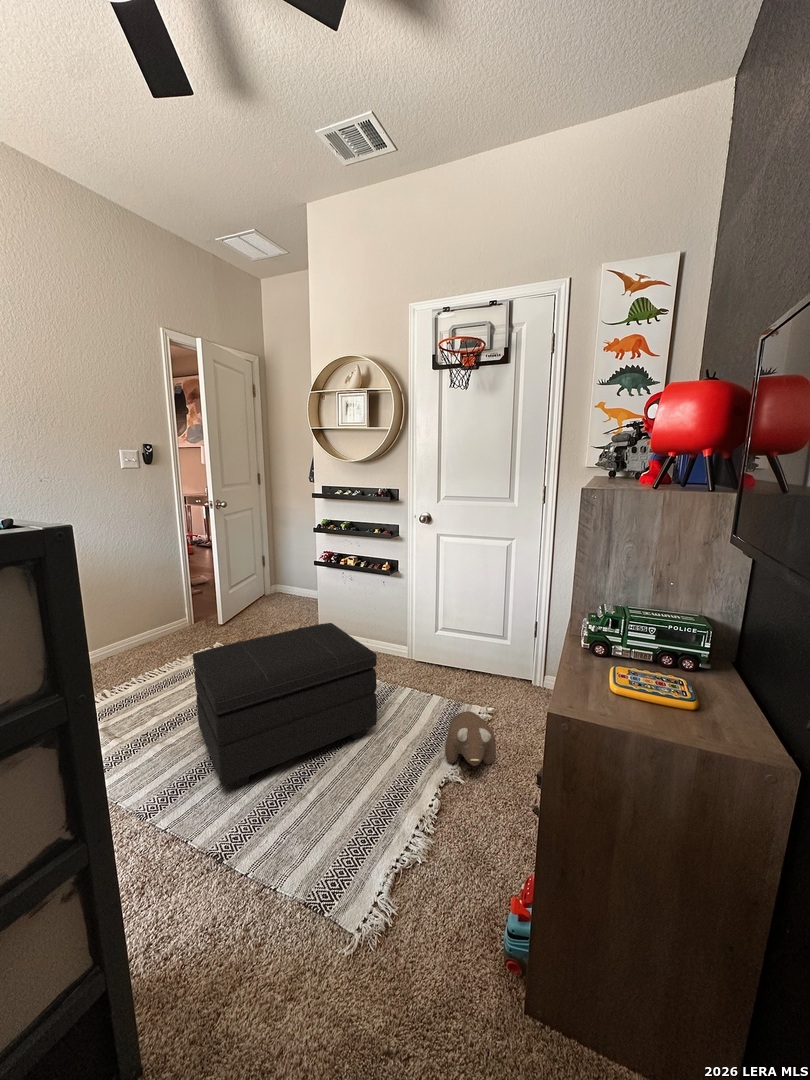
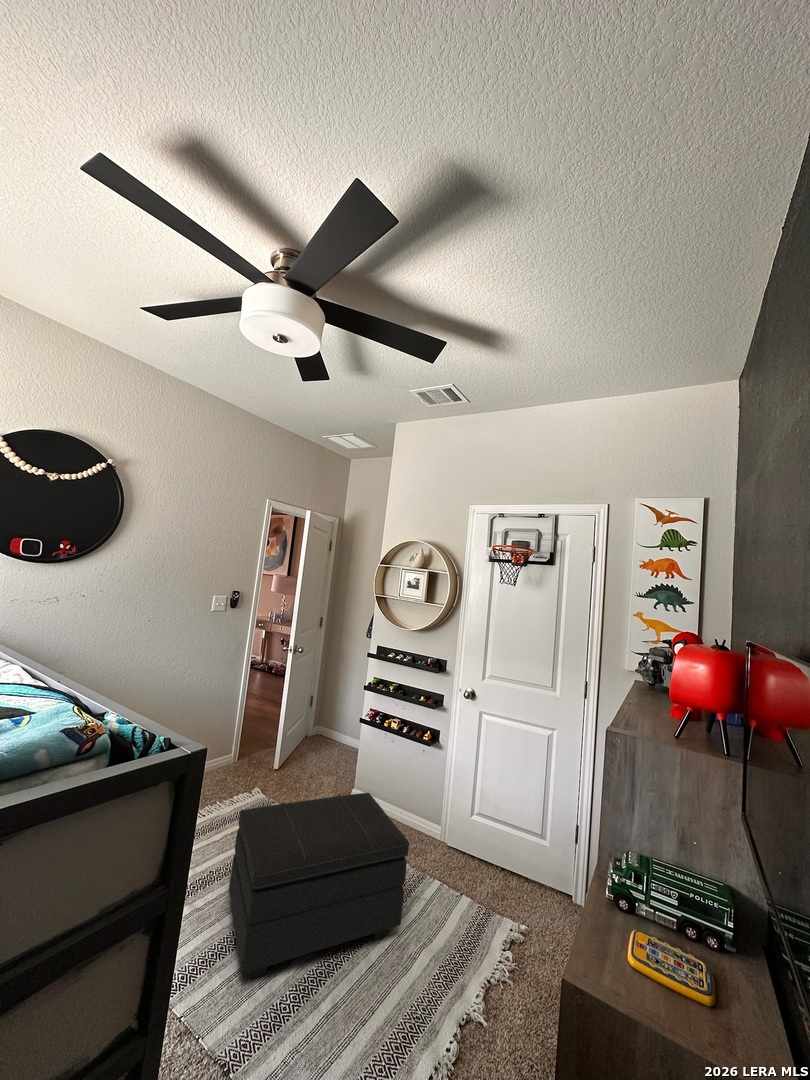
plush toy: present [445,711,496,766] -> none [469,928,525,1006]

